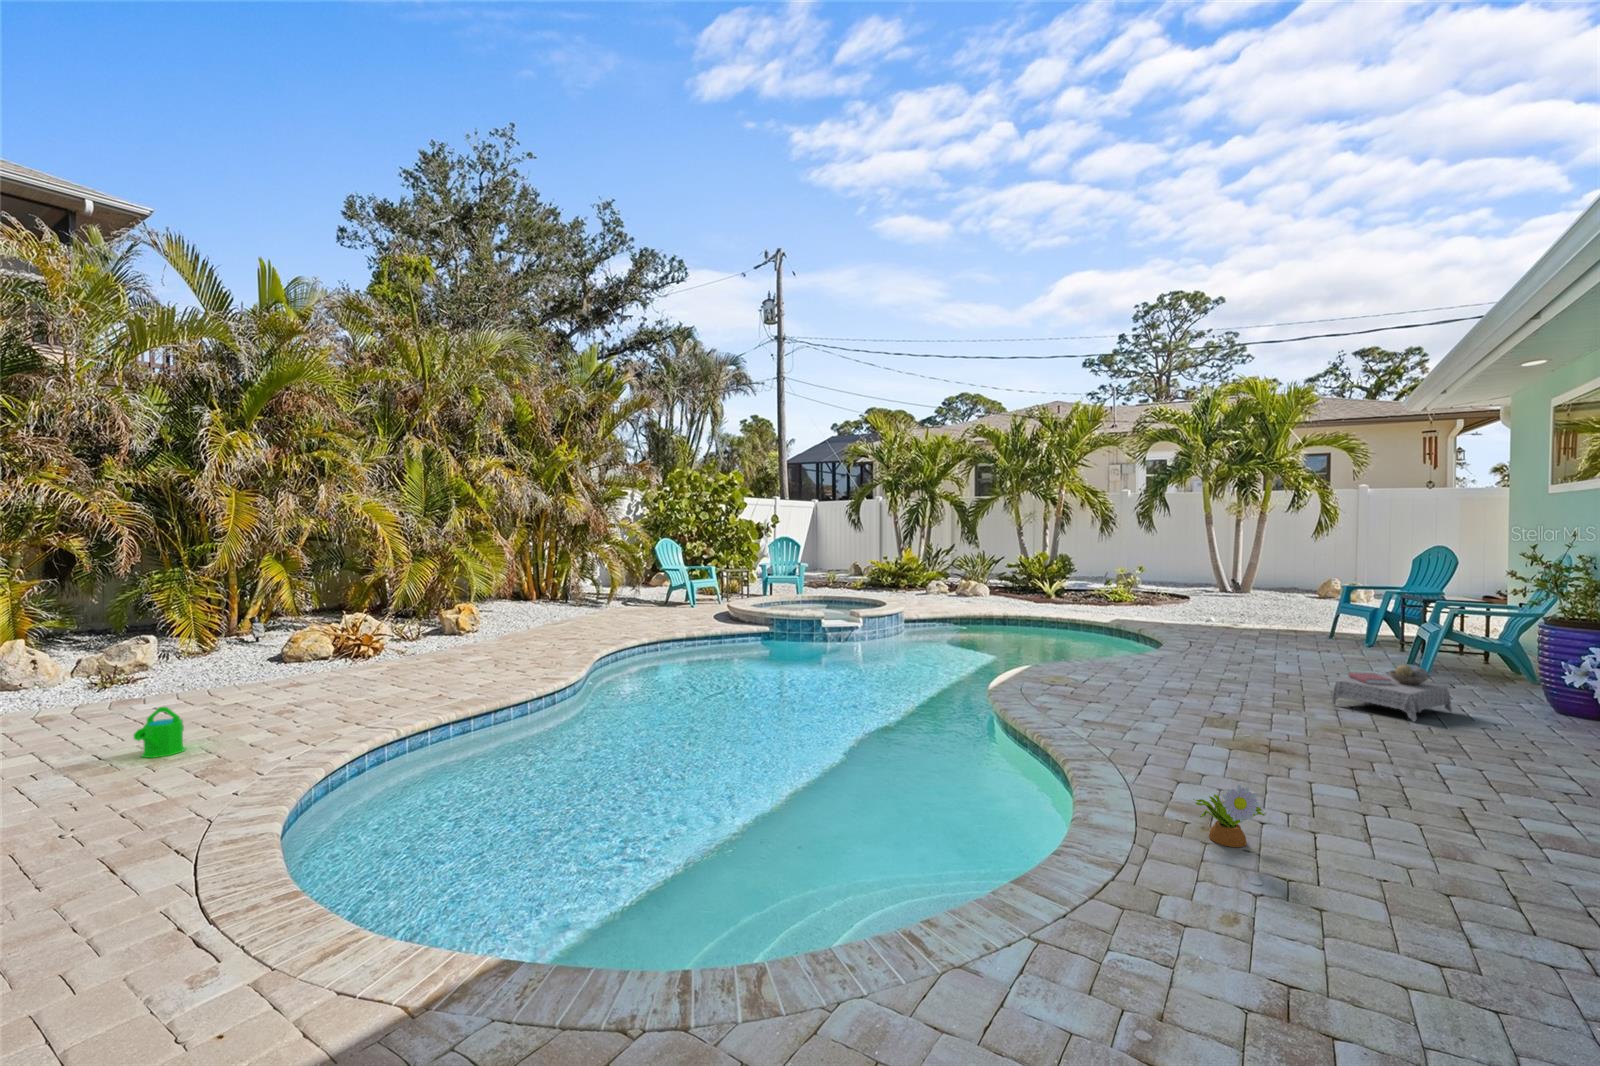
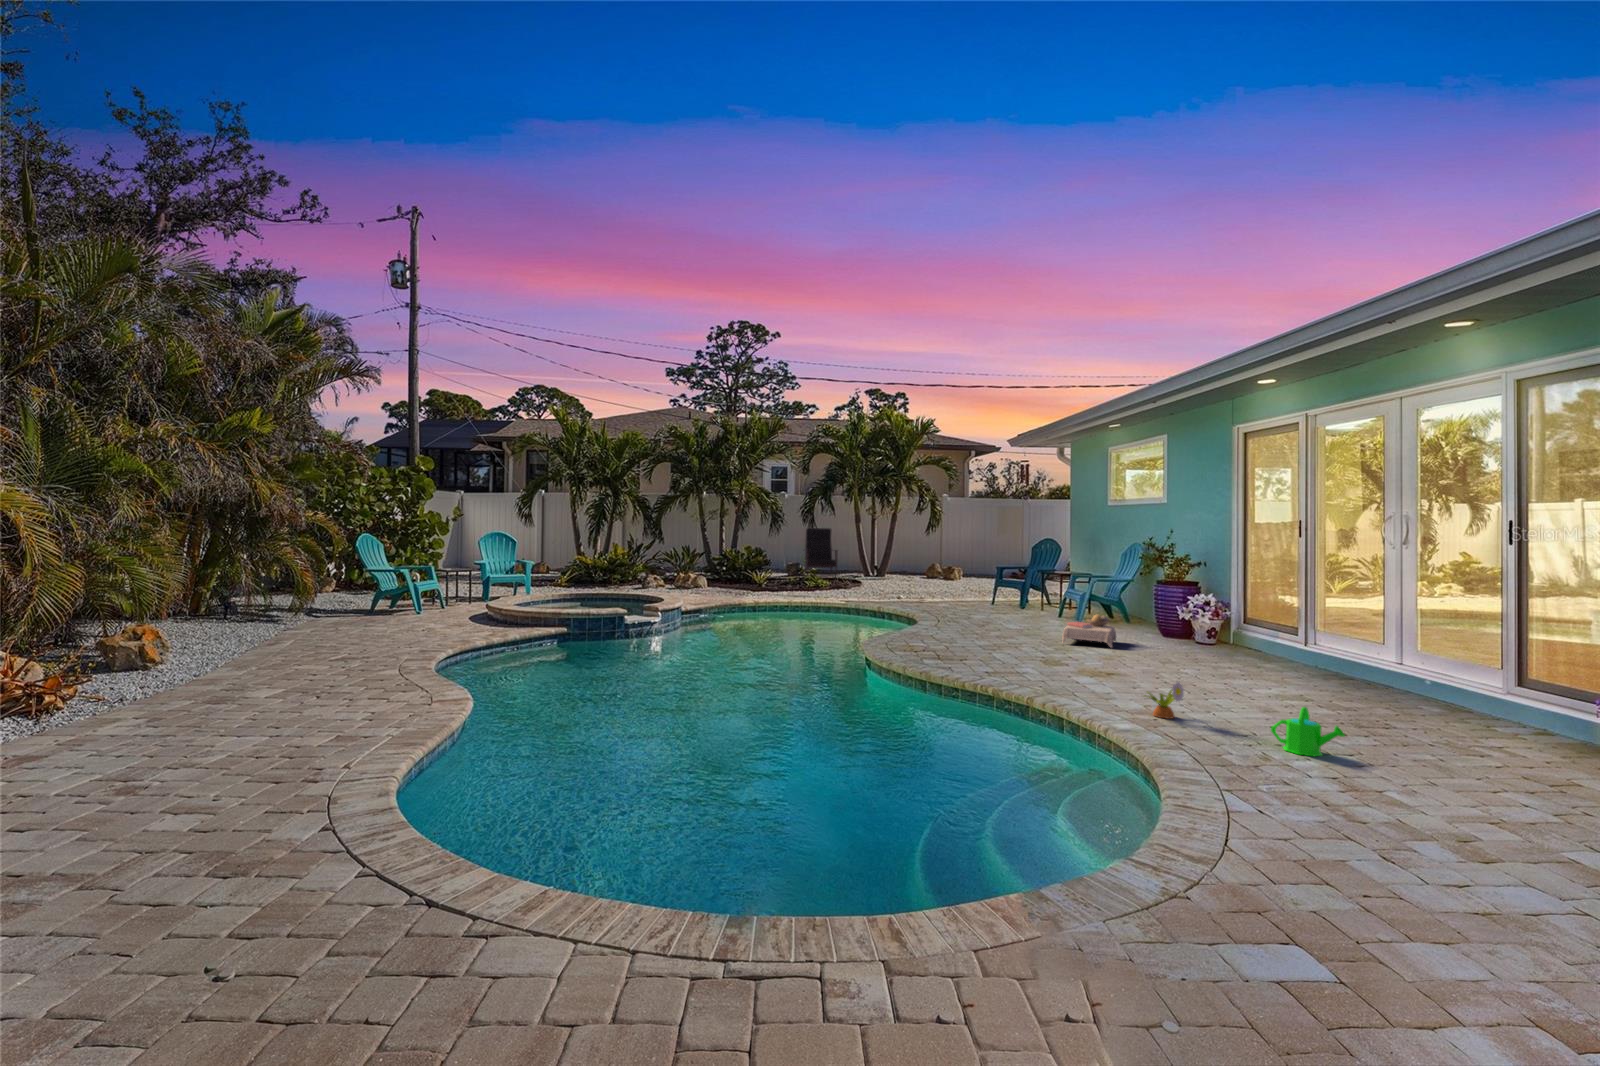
lounge chair: none [1161,530,1205,589] -> present [804,528,838,572]
watering can: present [133,707,186,758] -> present [1271,707,1345,756]

